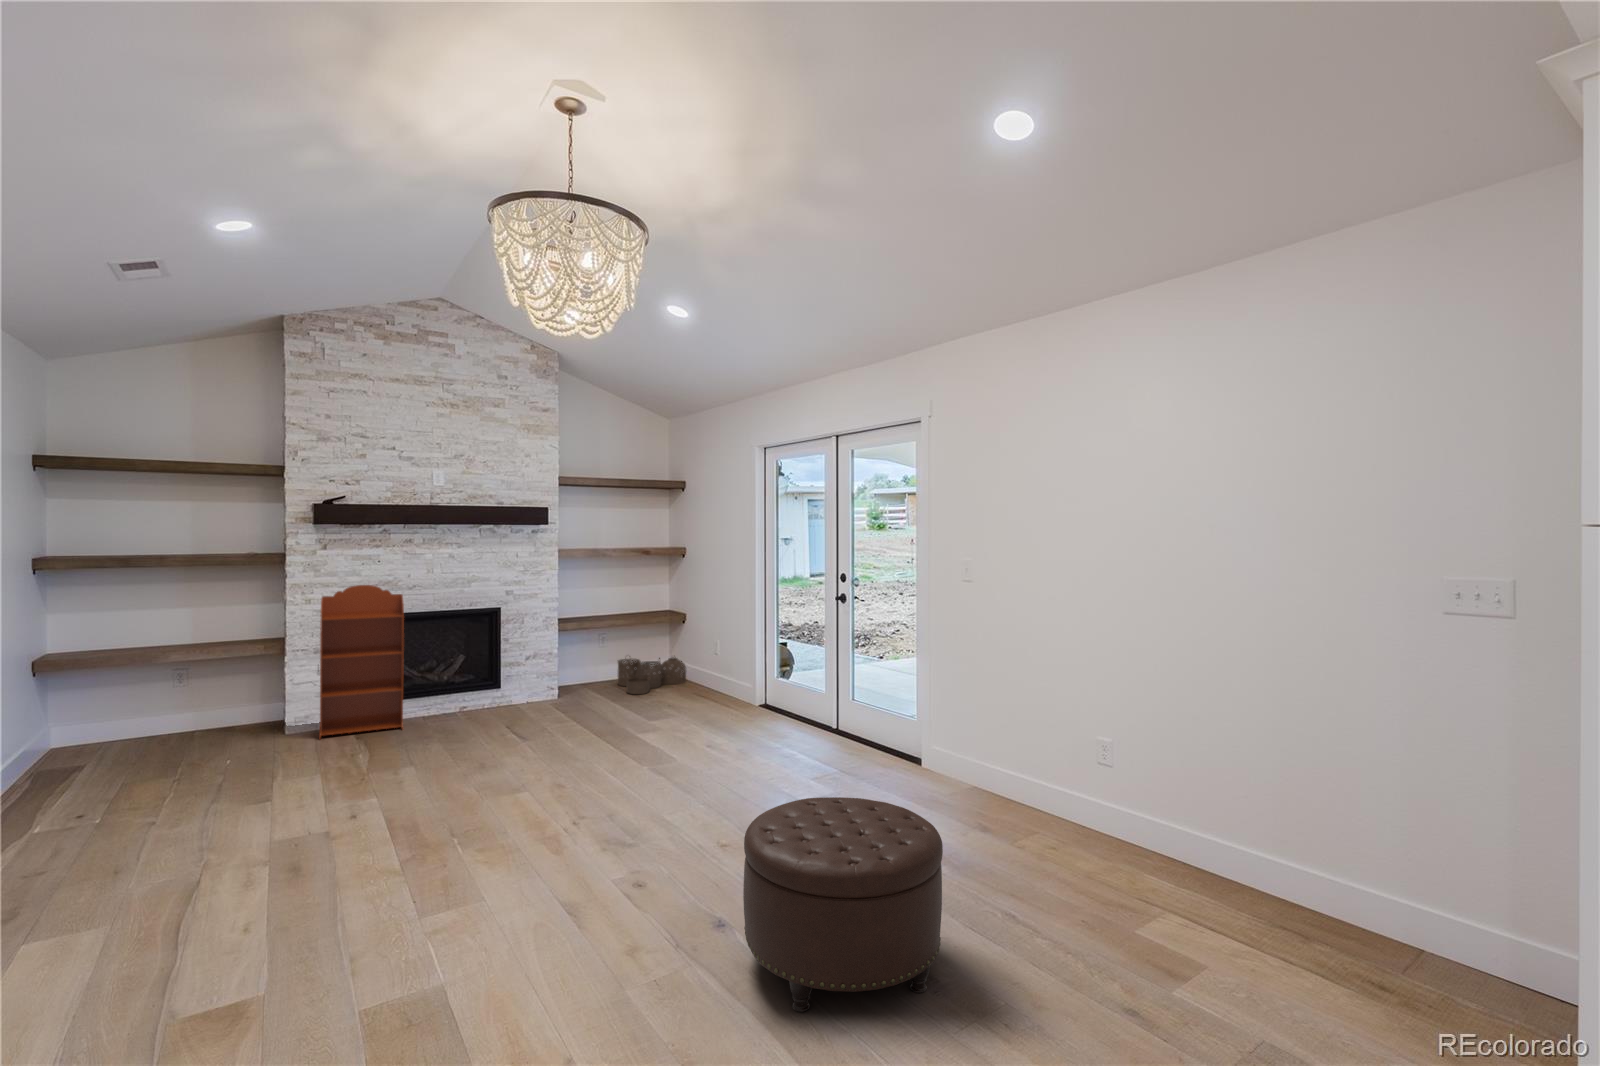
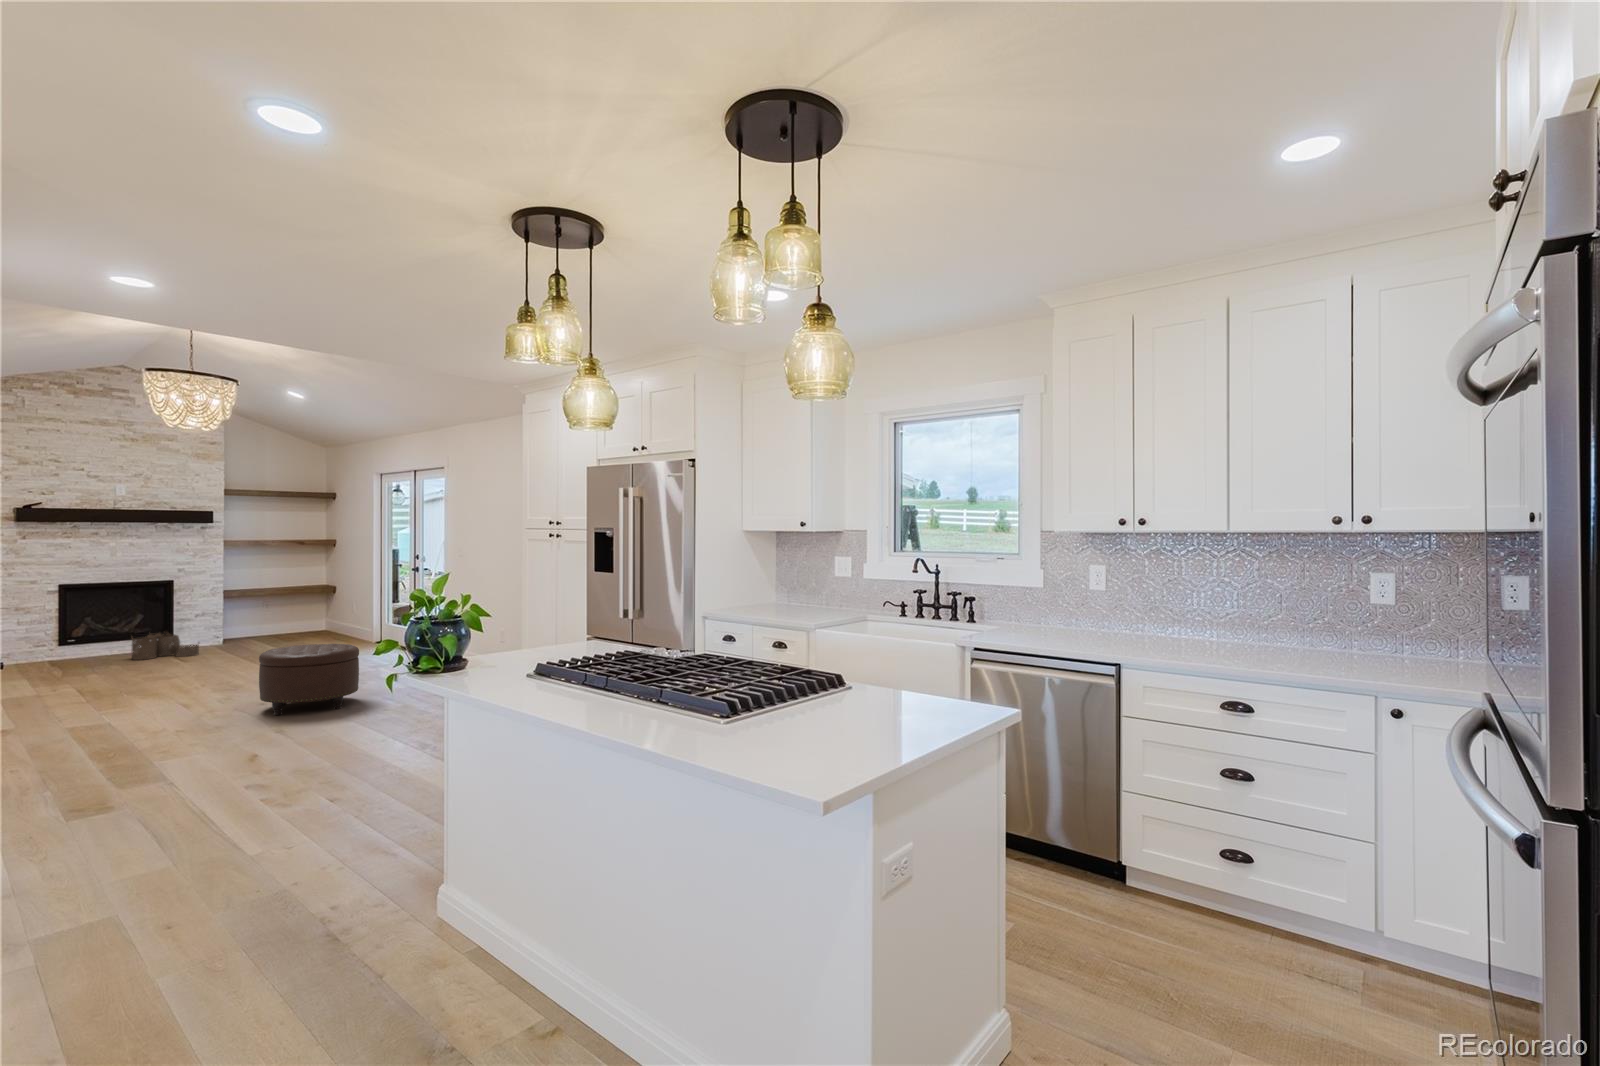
bookcase: present [320,585,404,737] -> none [20,564,91,668]
woven basket: present [618,657,686,694] -> present [132,633,199,660]

